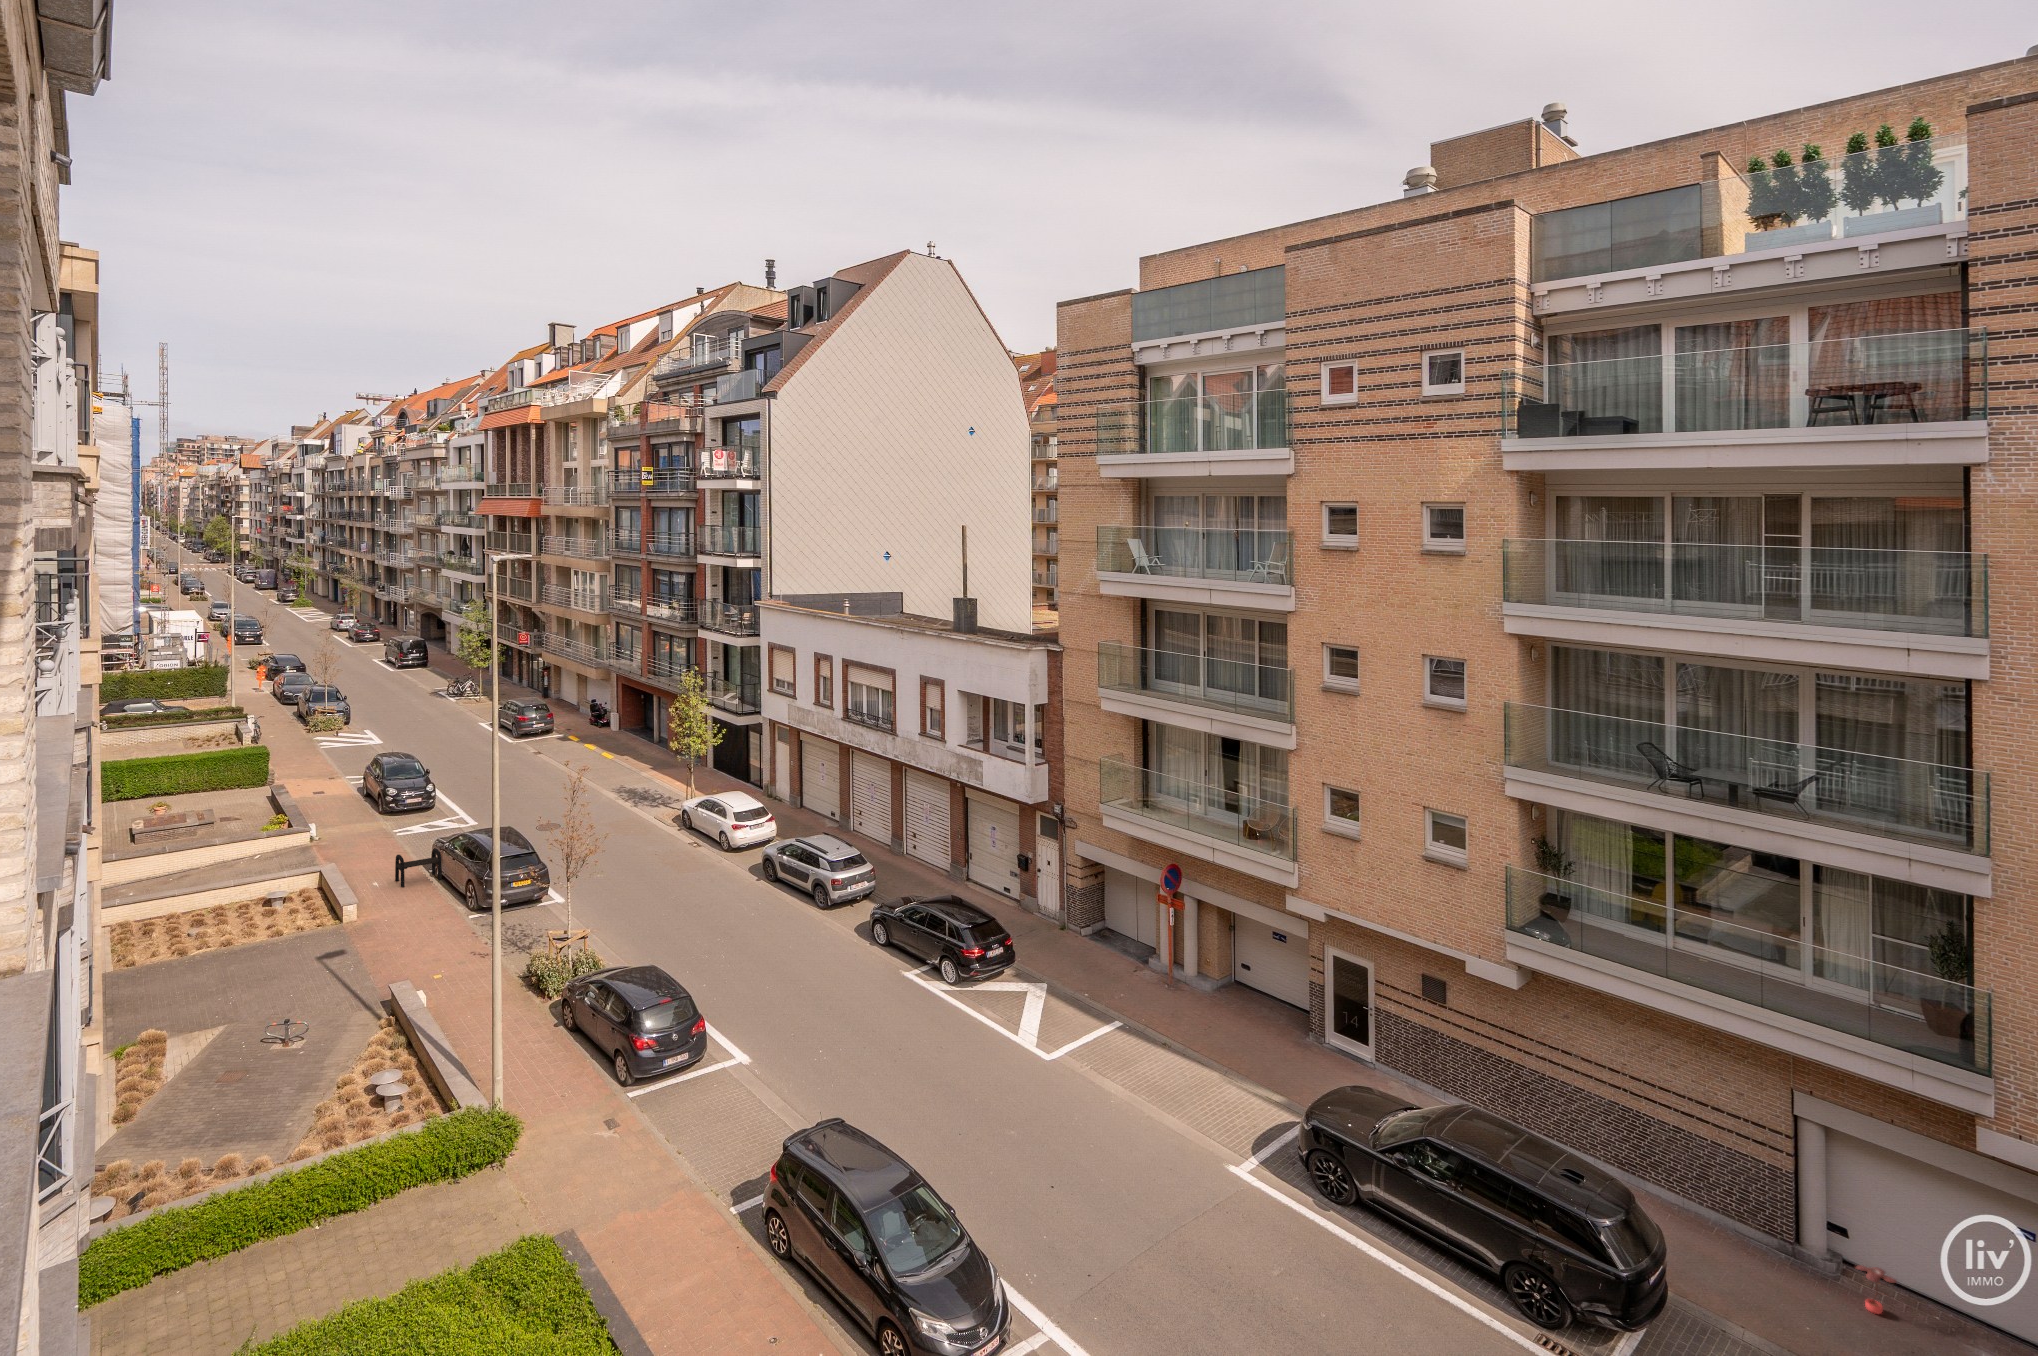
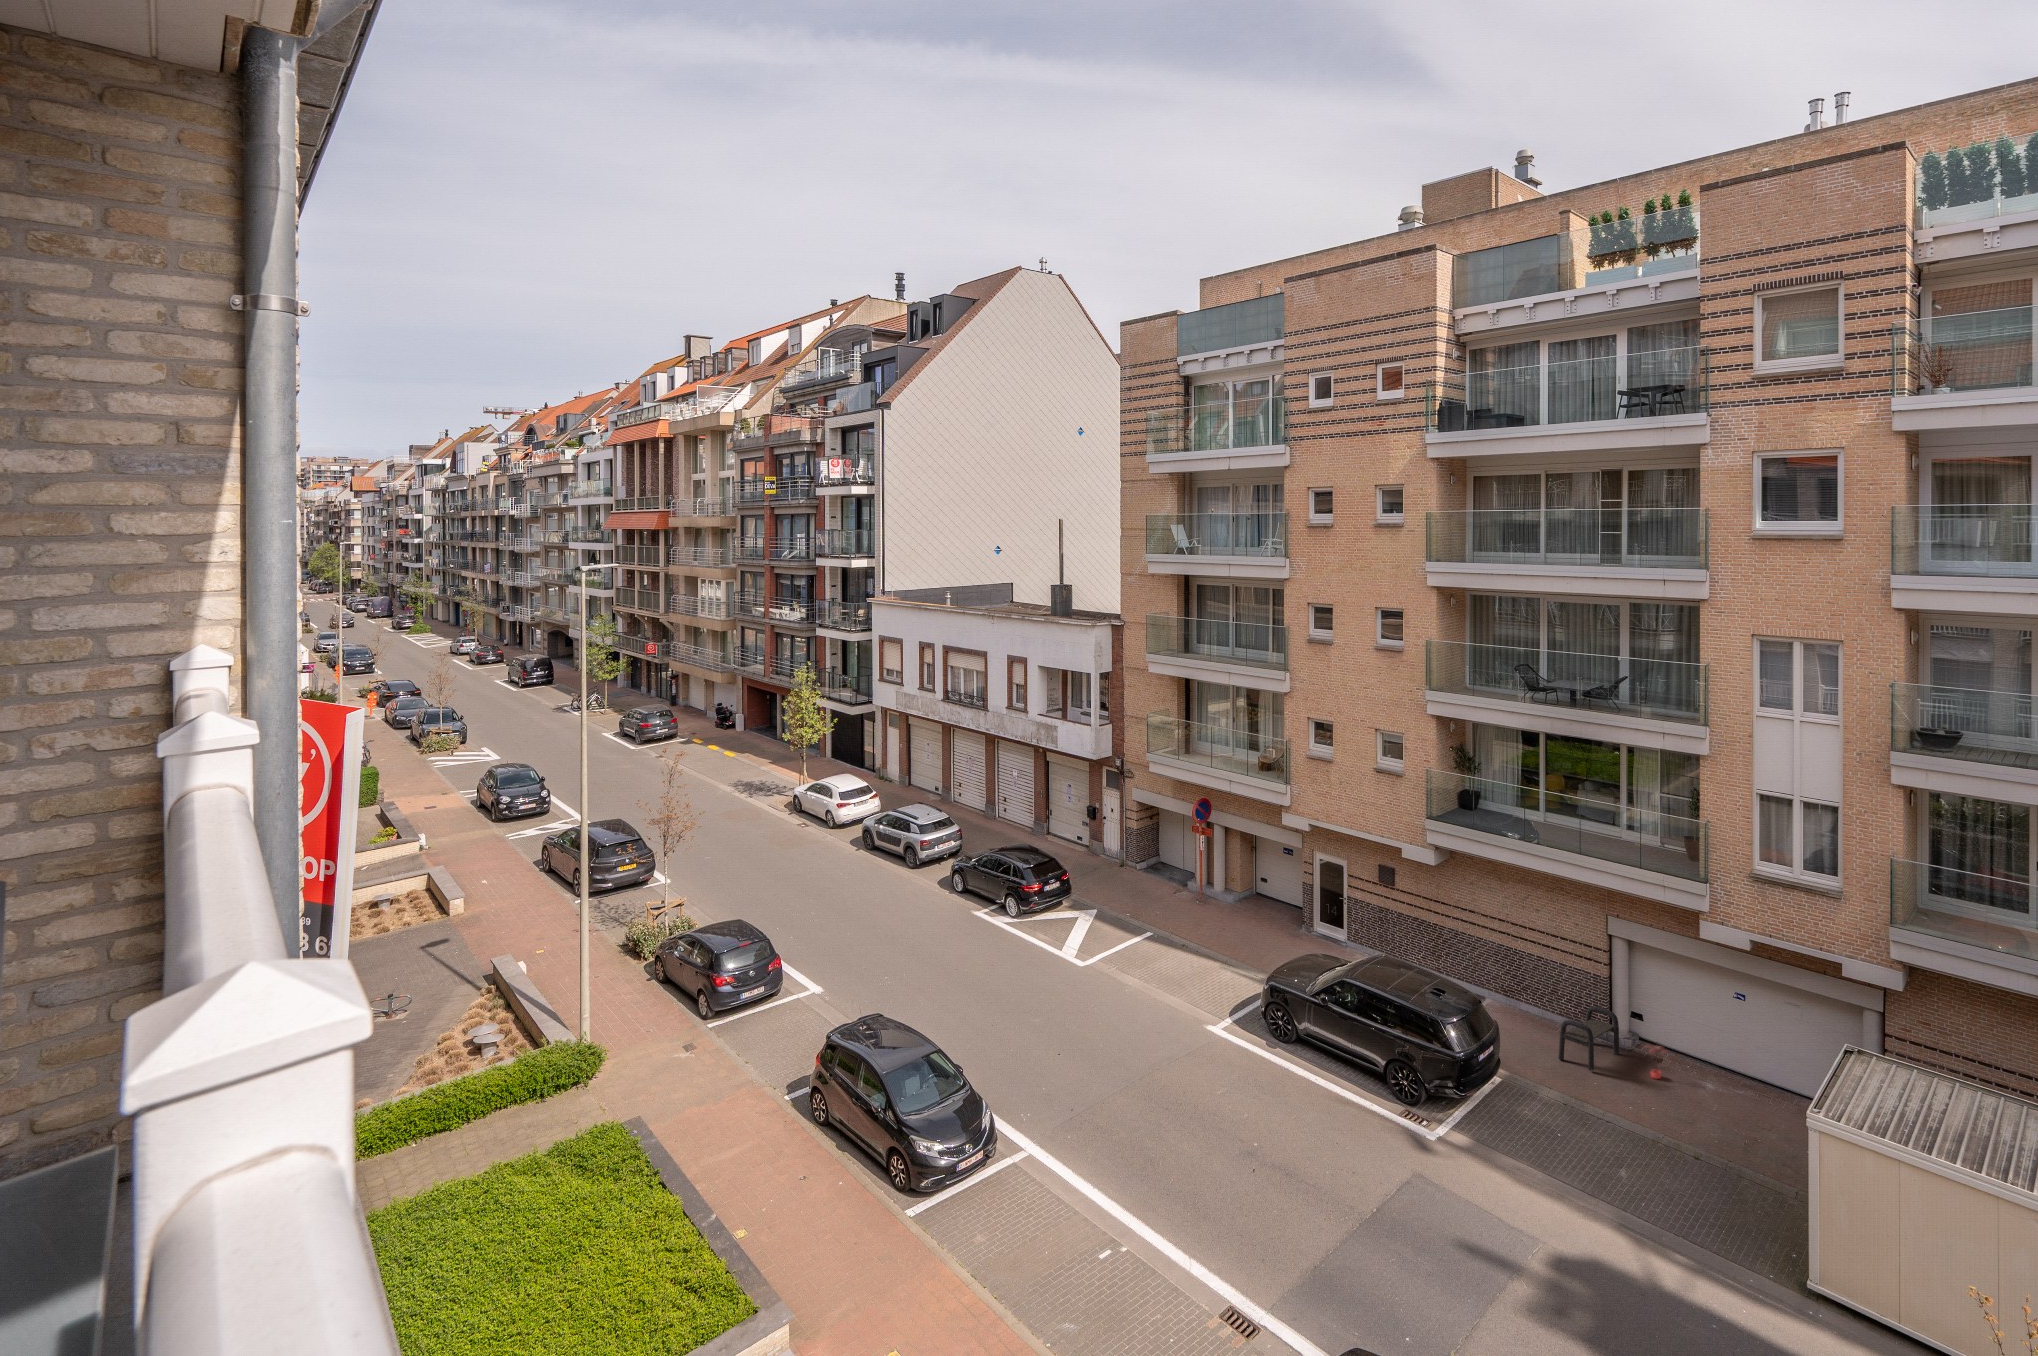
bench: present [395,849,442,887] -> present [1559,1006,1619,1071]

